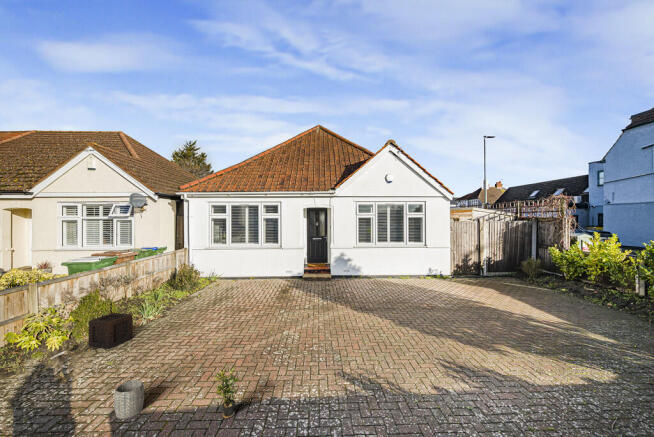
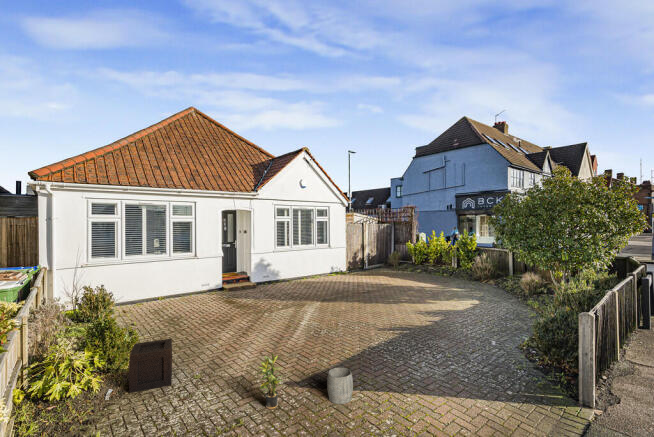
potted plant: present [214,364,240,418] -> present [256,353,283,409]

